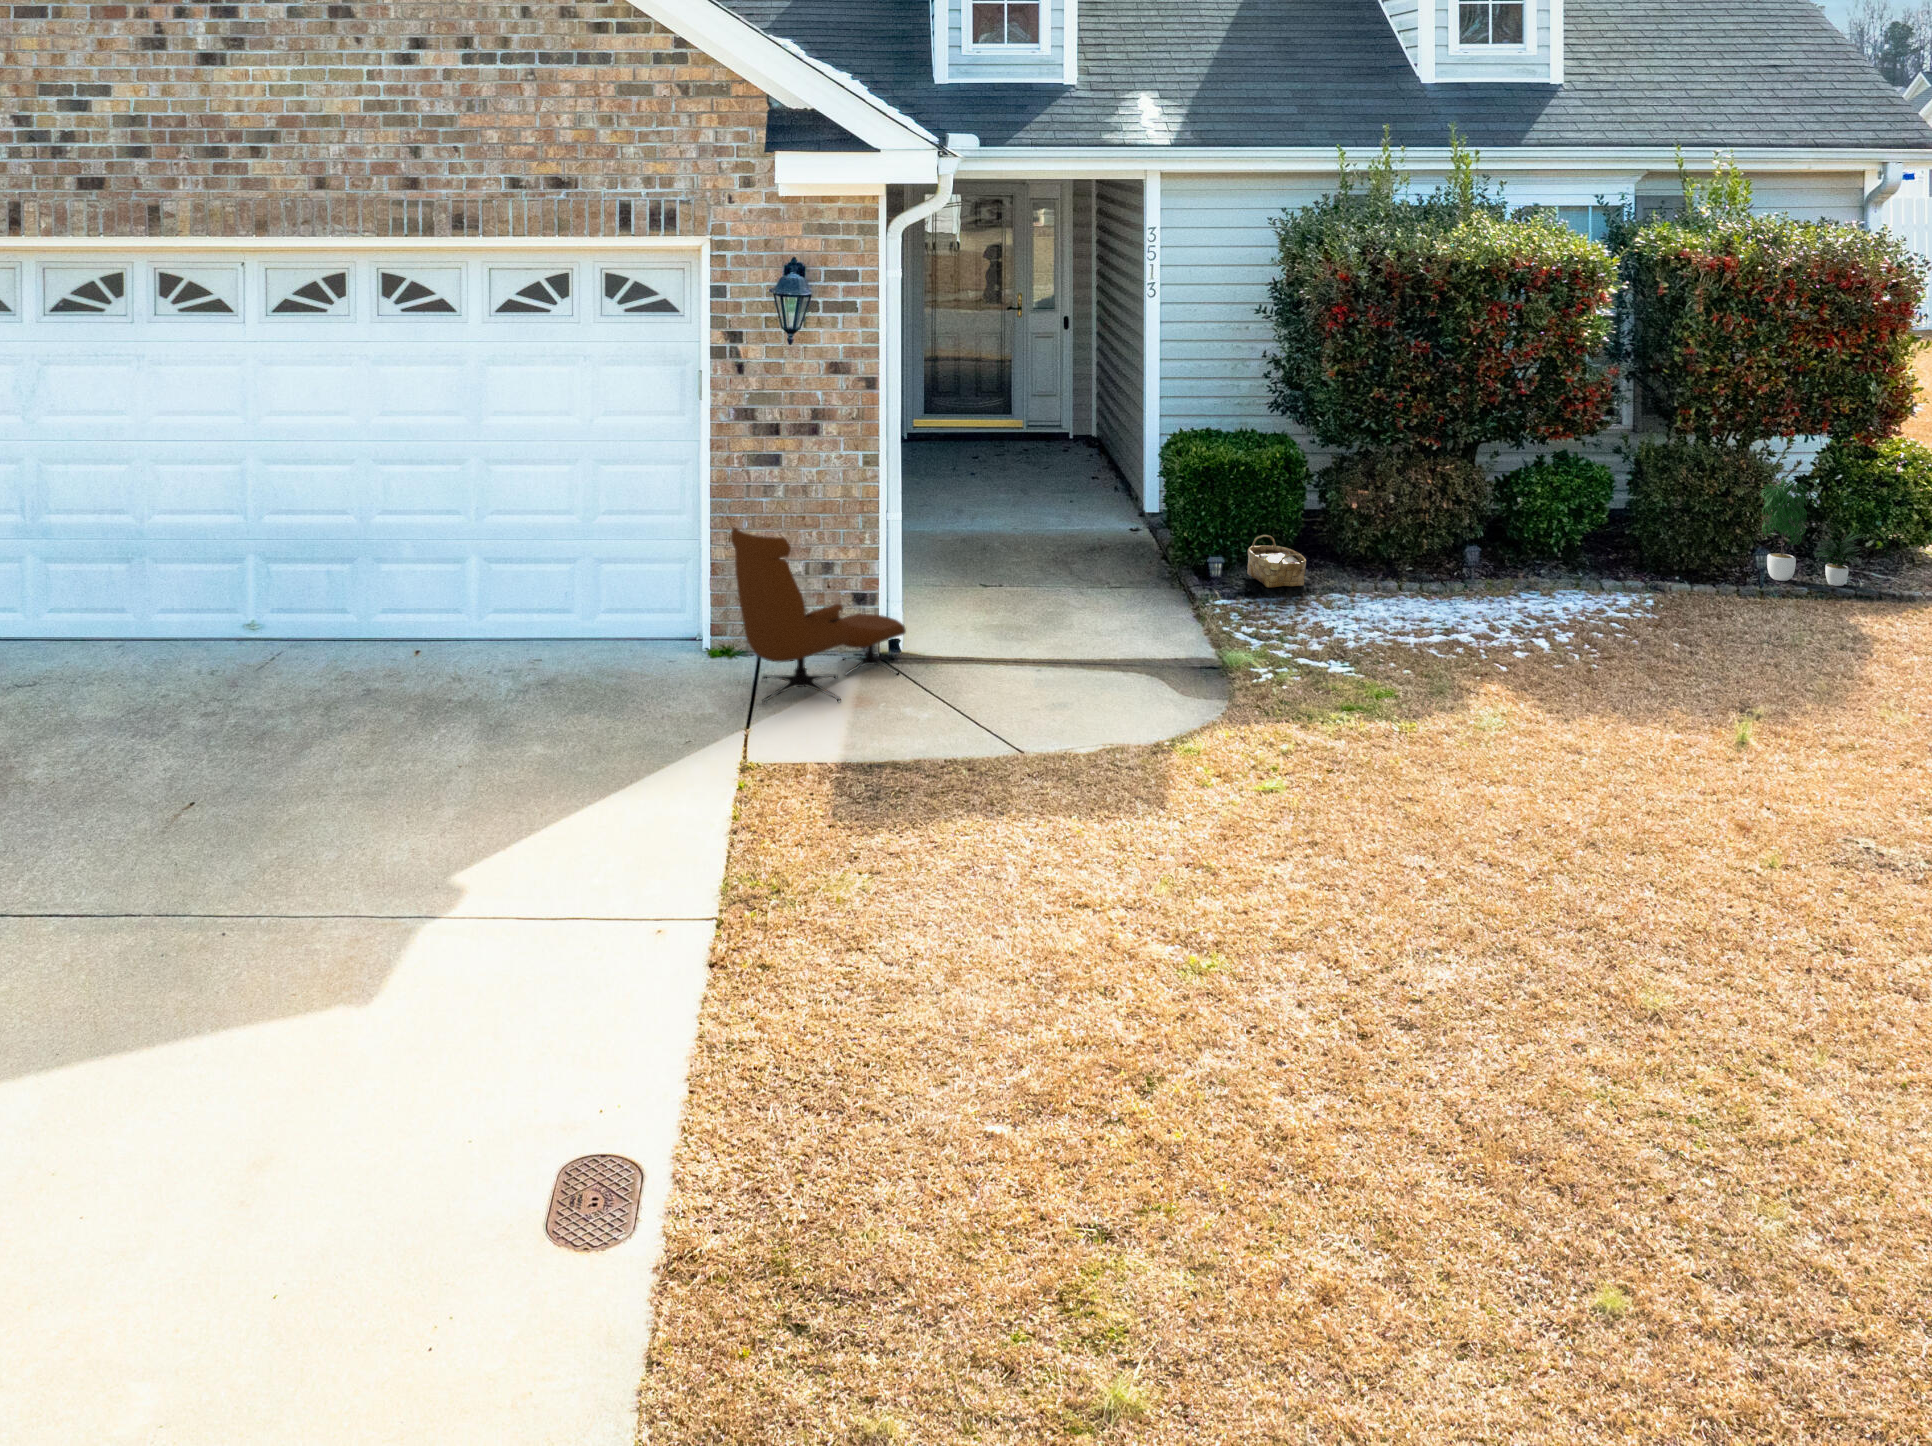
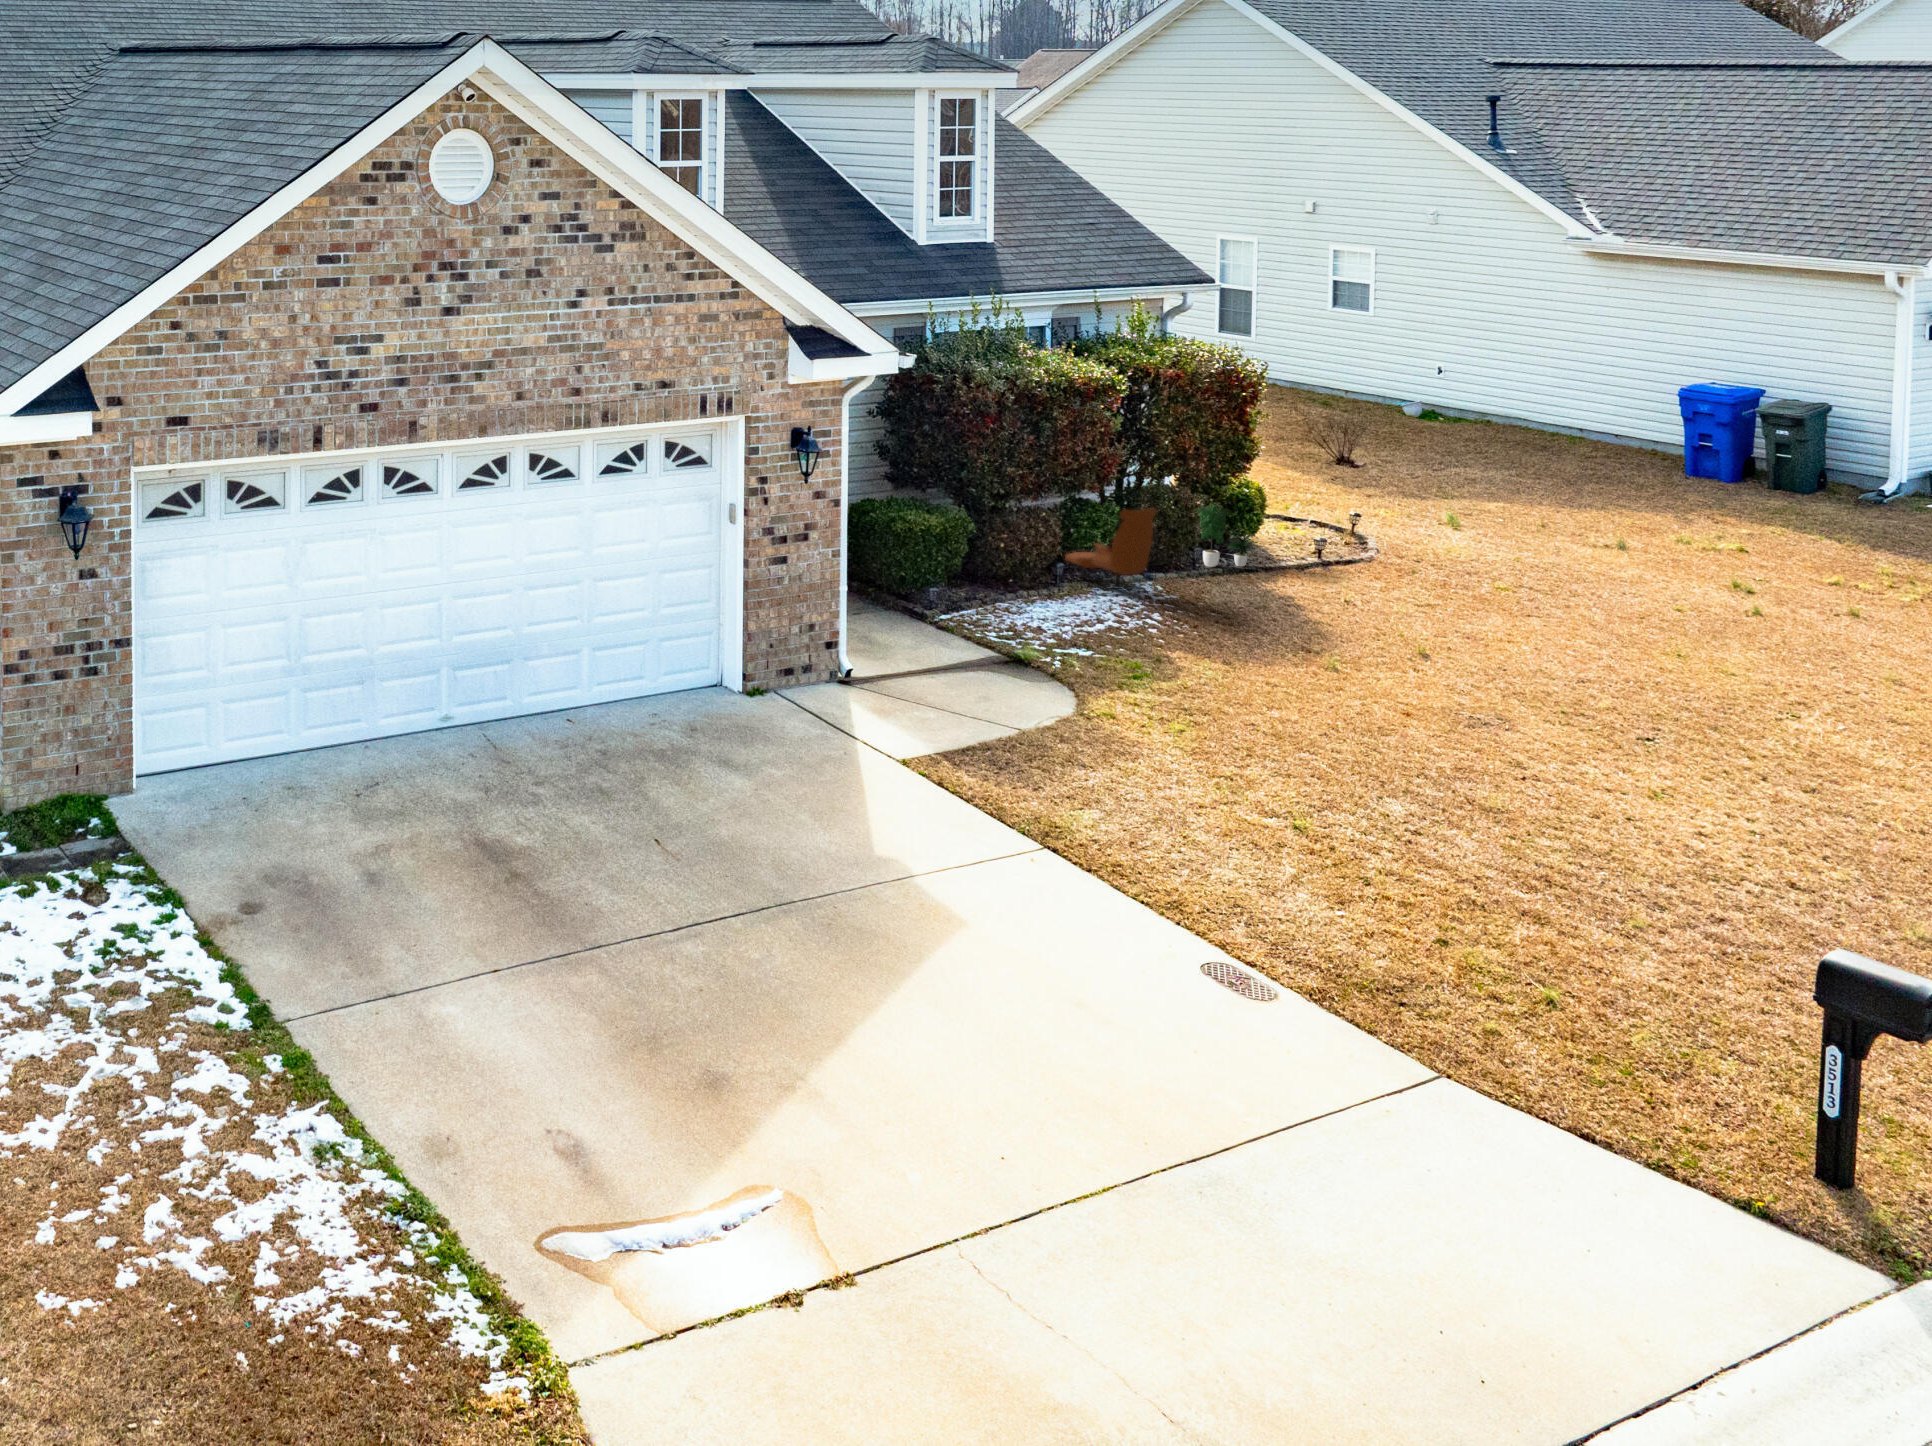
lounge chair: present [730,528,906,704] -> present [1065,508,1156,591]
woven basket: present [1247,535,1306,588] -> none [944,573,987,608]

